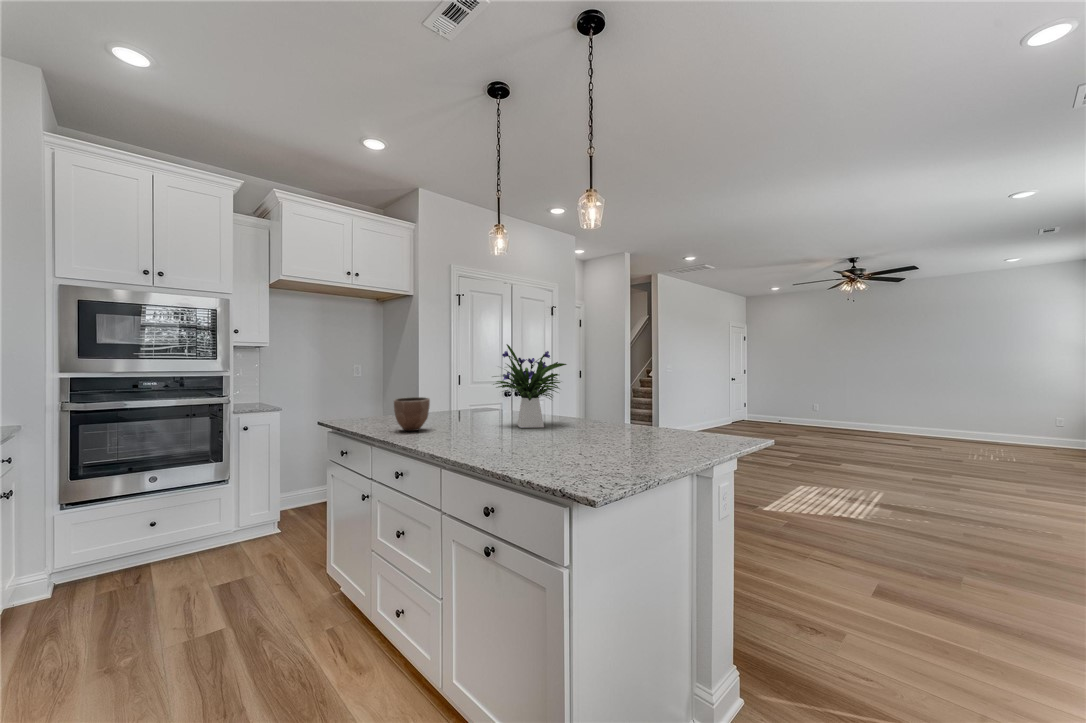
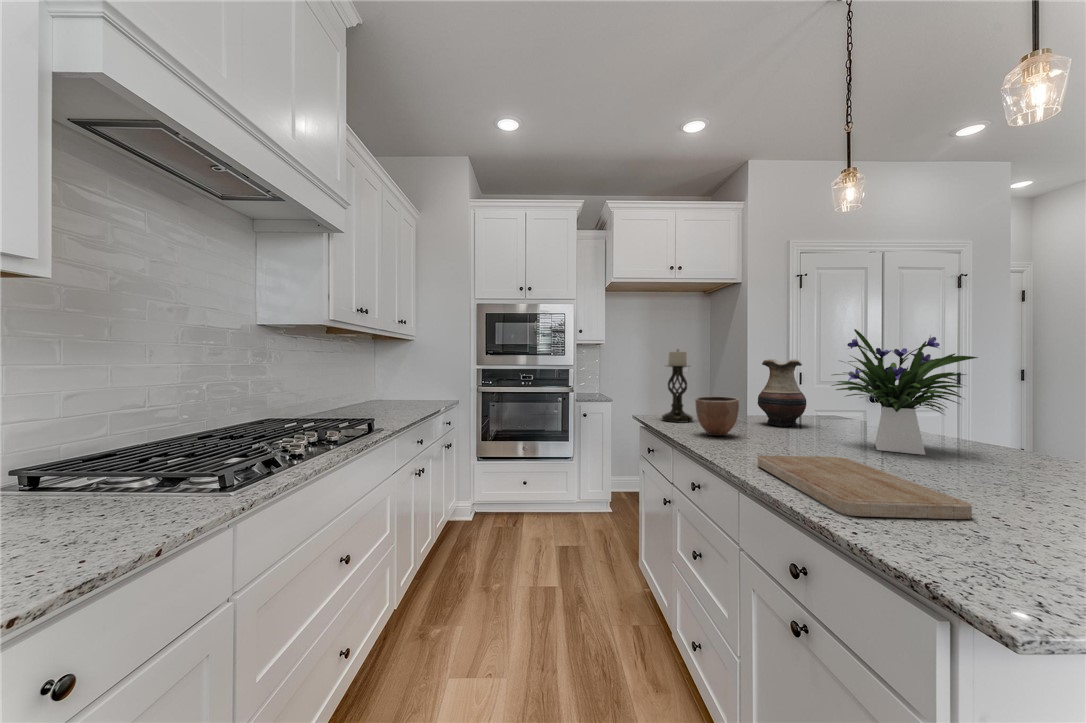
candle holder: none [354,355,385,424] -> present [662,349,693,423]
vase: none [438,365,473,419] -> present [758,359,807,427]
cutting board: none [454,434,571,466] -> present [758,455,972,519]

